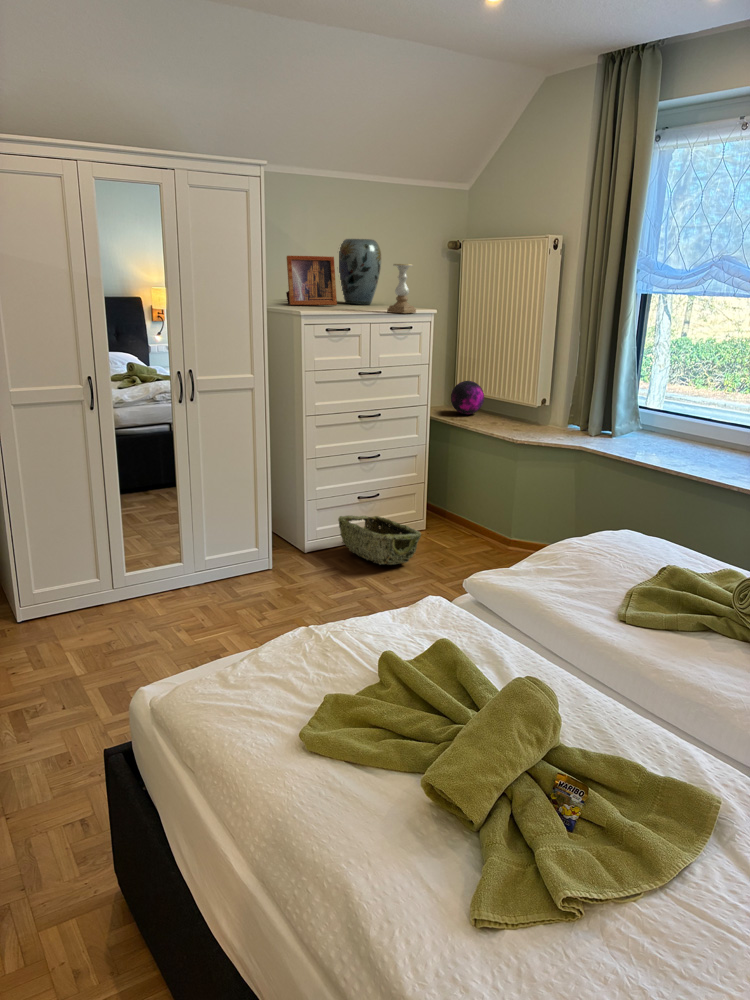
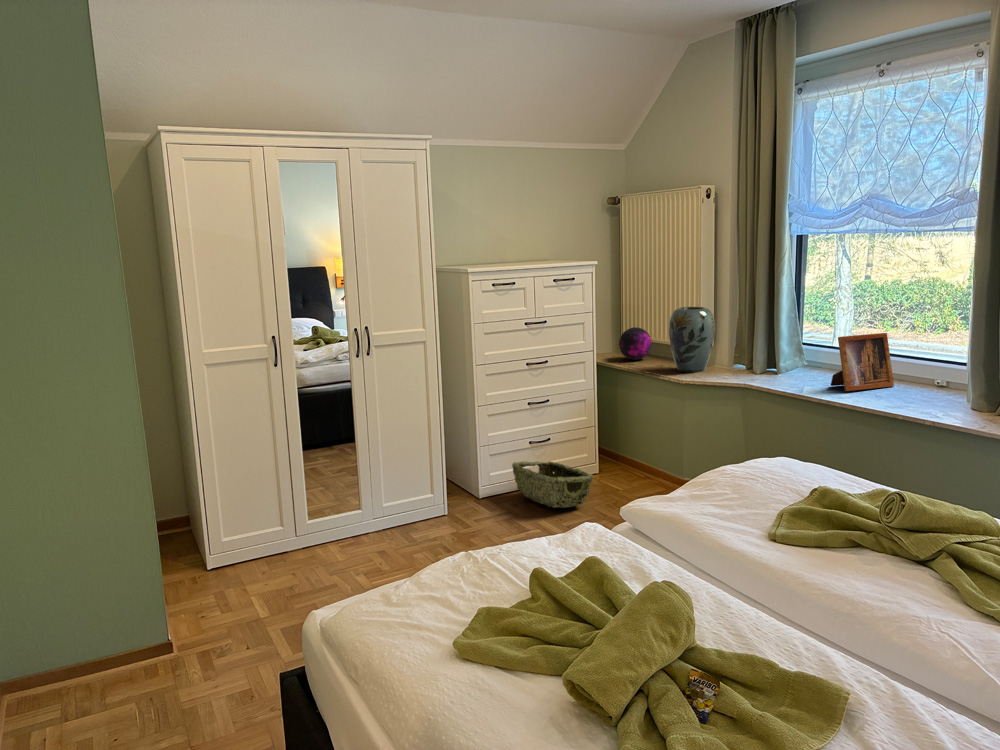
vase: present [337,239,381,304] -> present [669,307,715,373]
picture frame: present [286,256,337,305] -> present [831,333,894,391]
candle holder: present [387,264,416,313] -> none [550,221,578,267]

